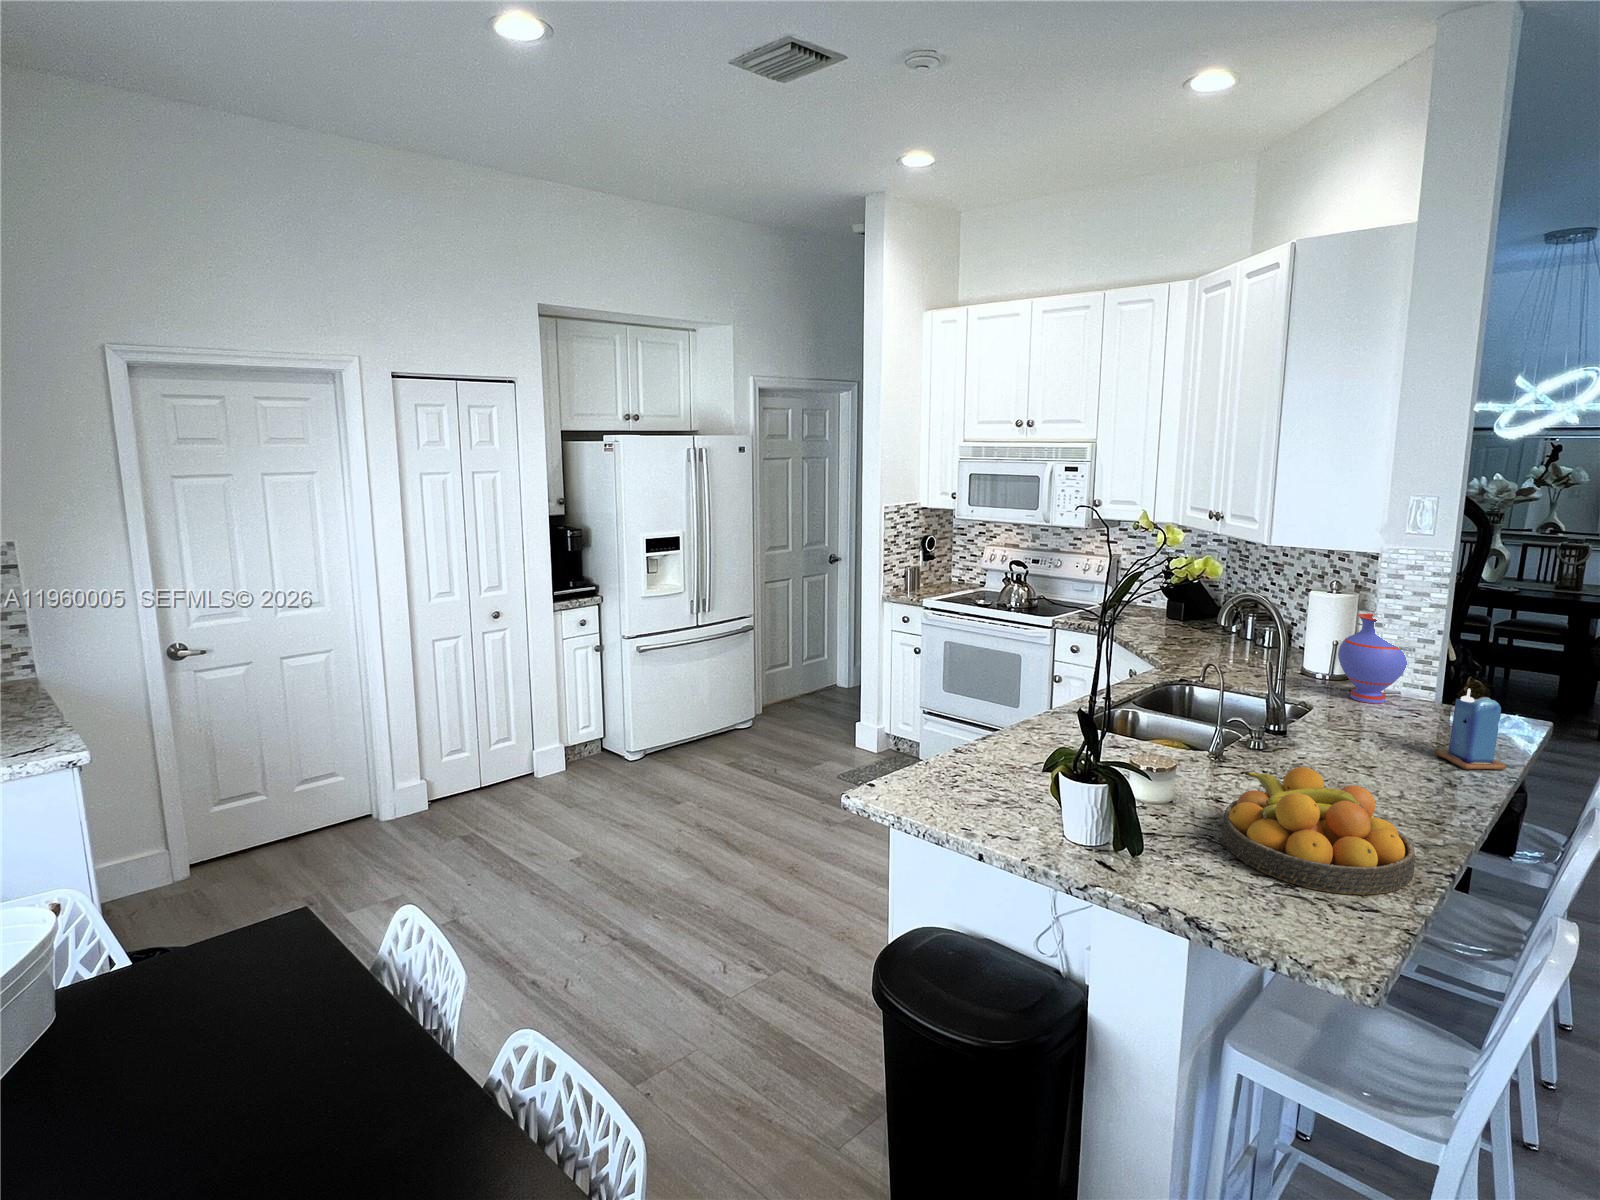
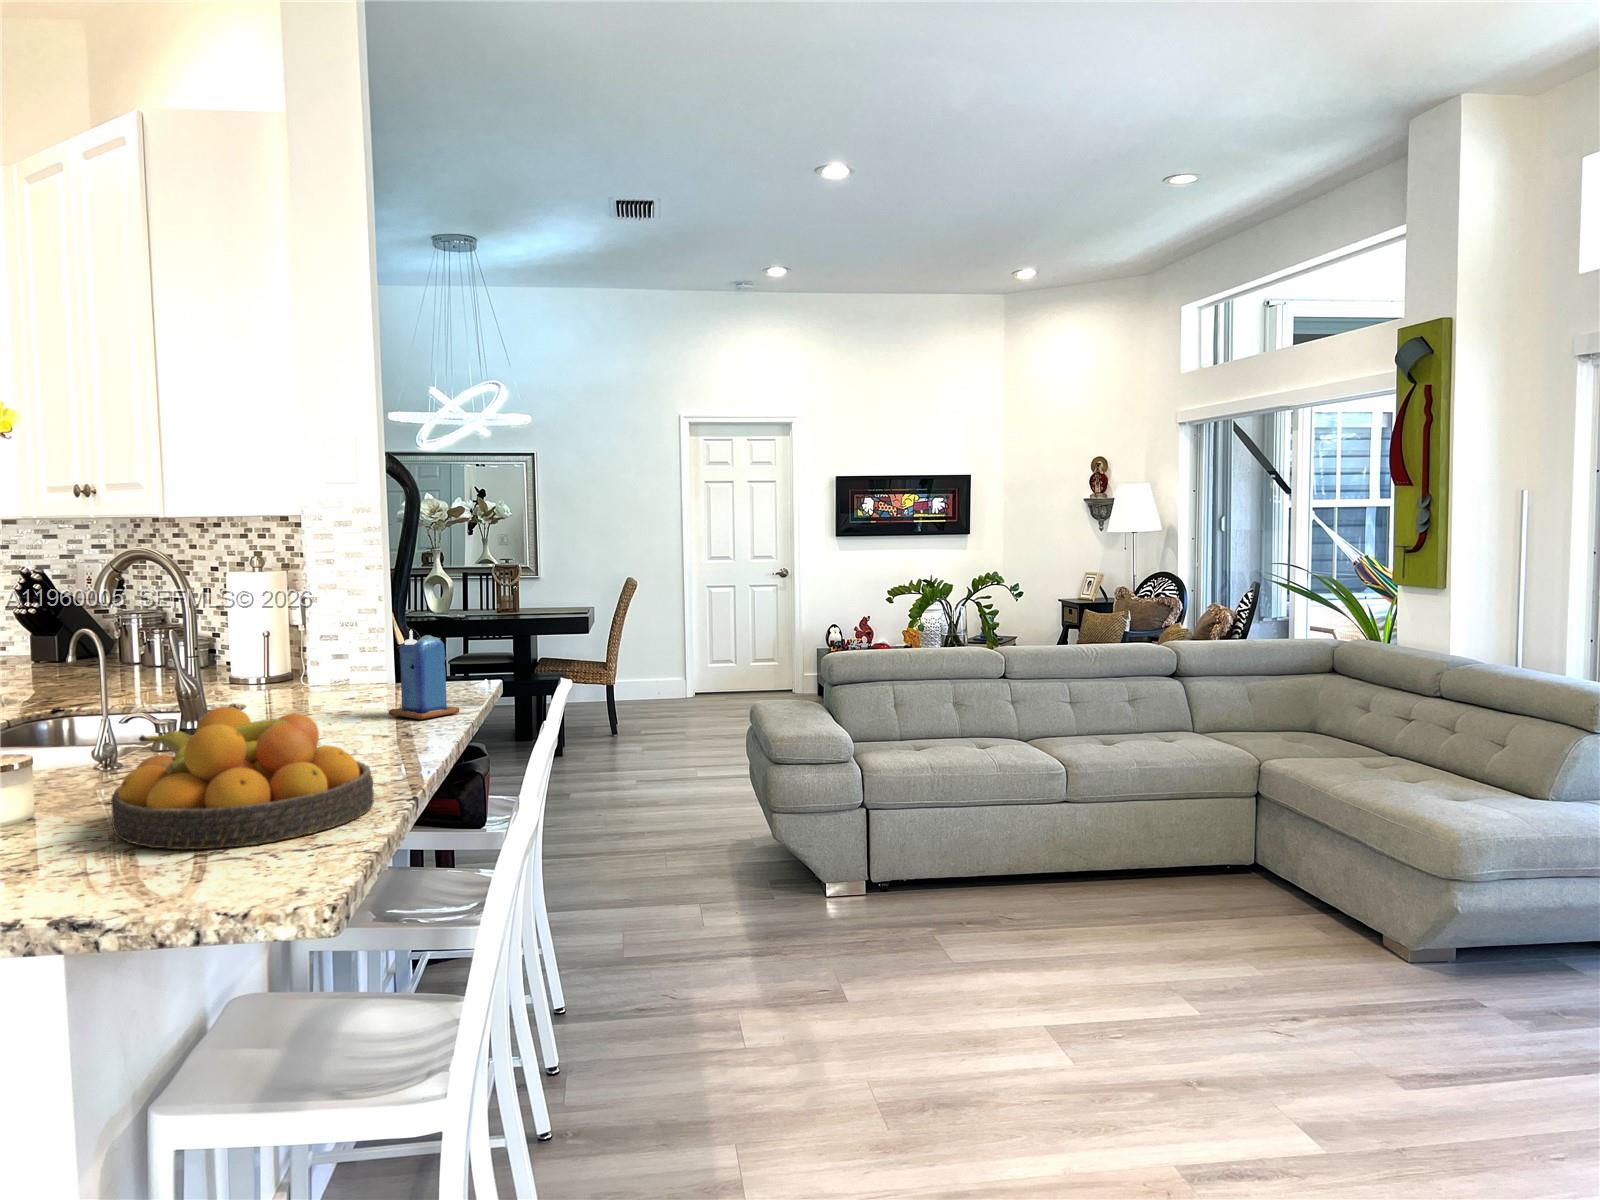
vase: present [1338,613,1407,704] -> none [270,588,351,695]

